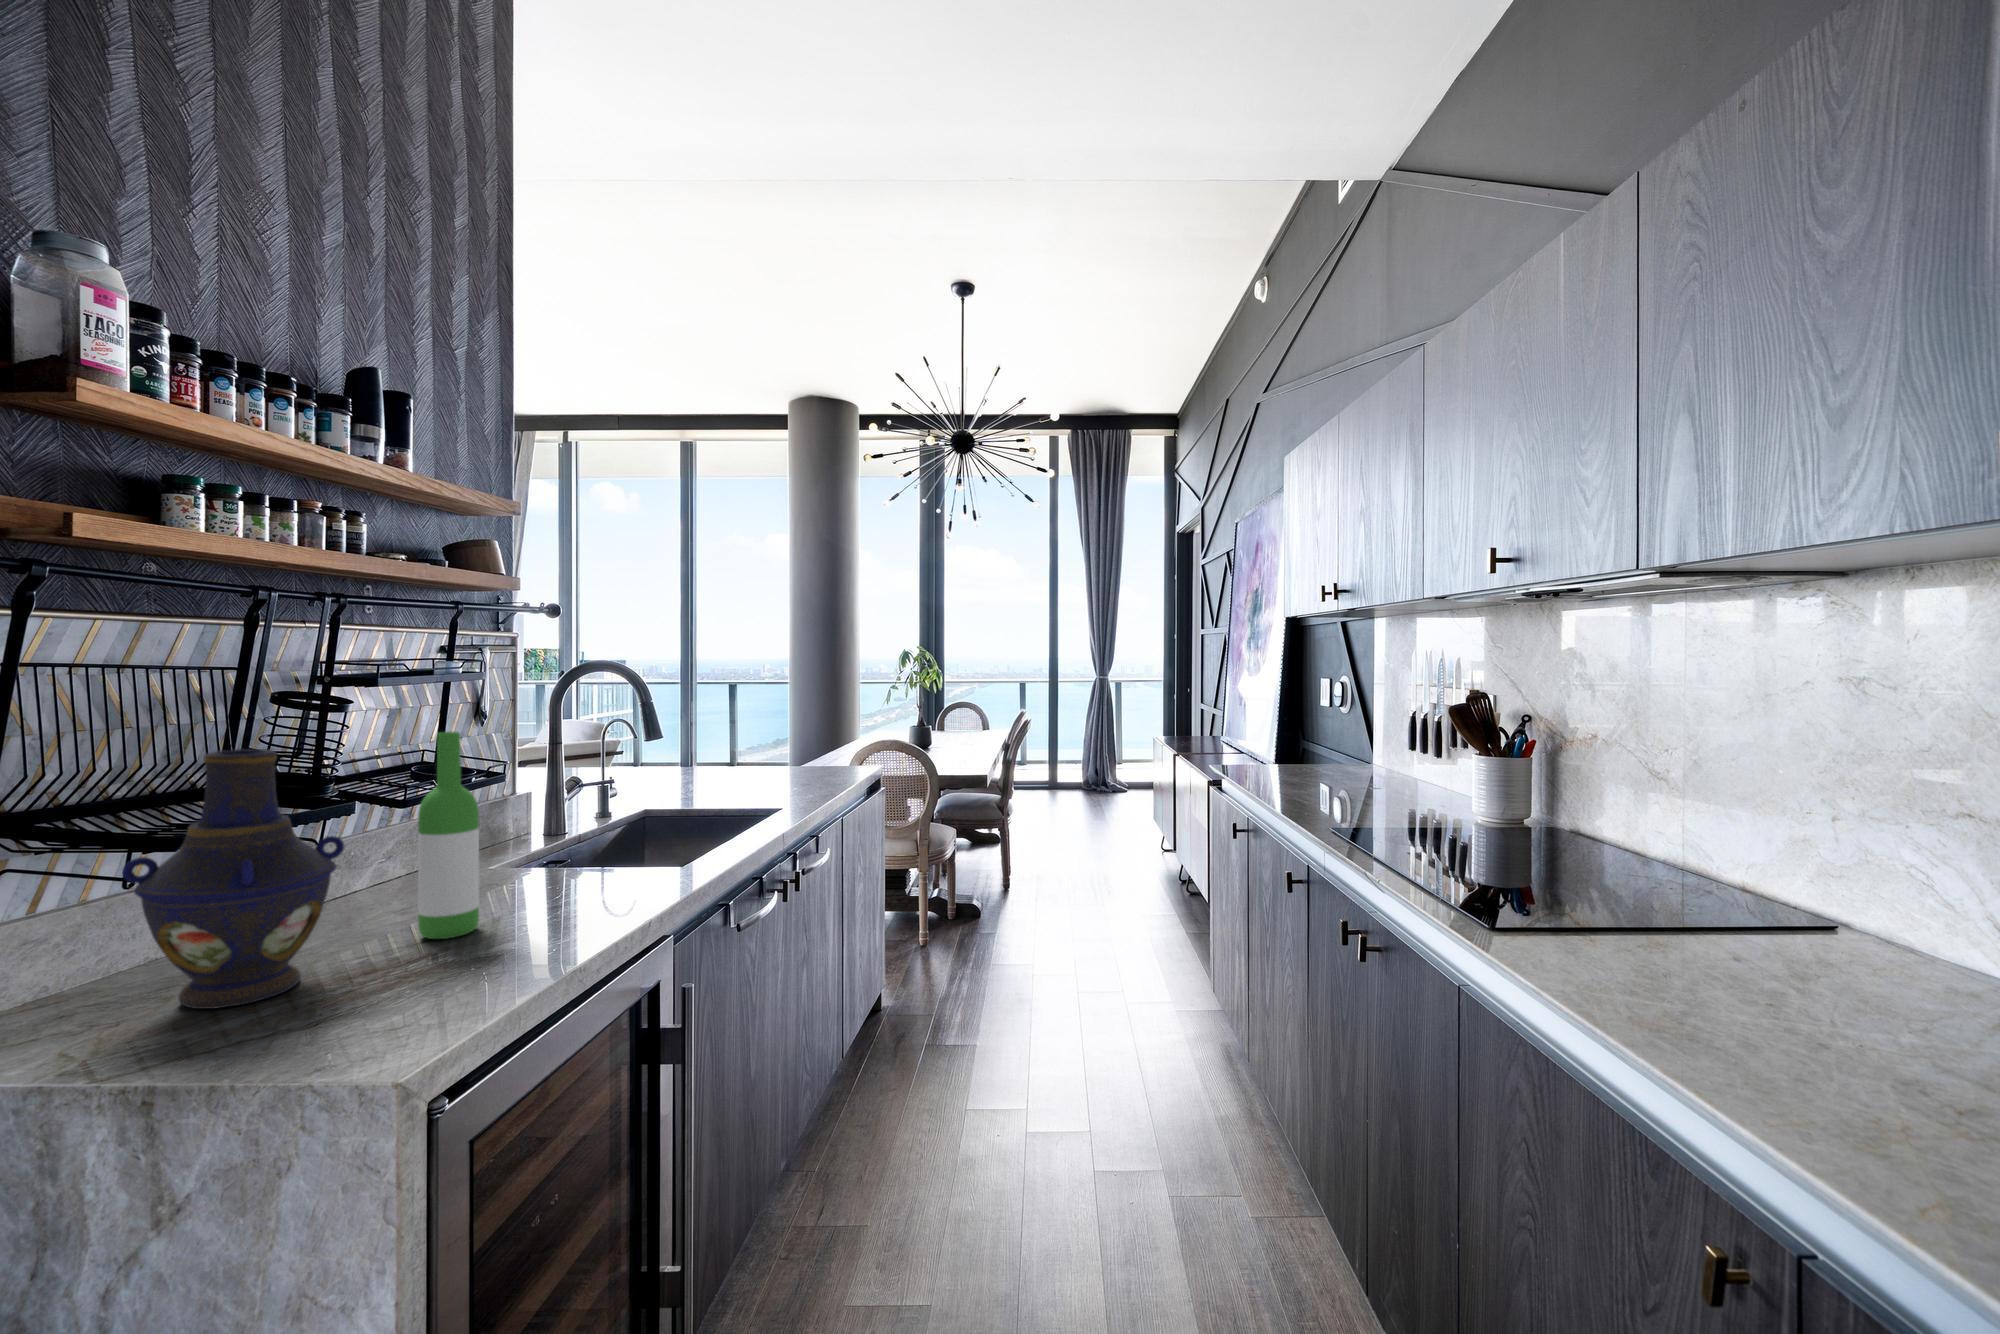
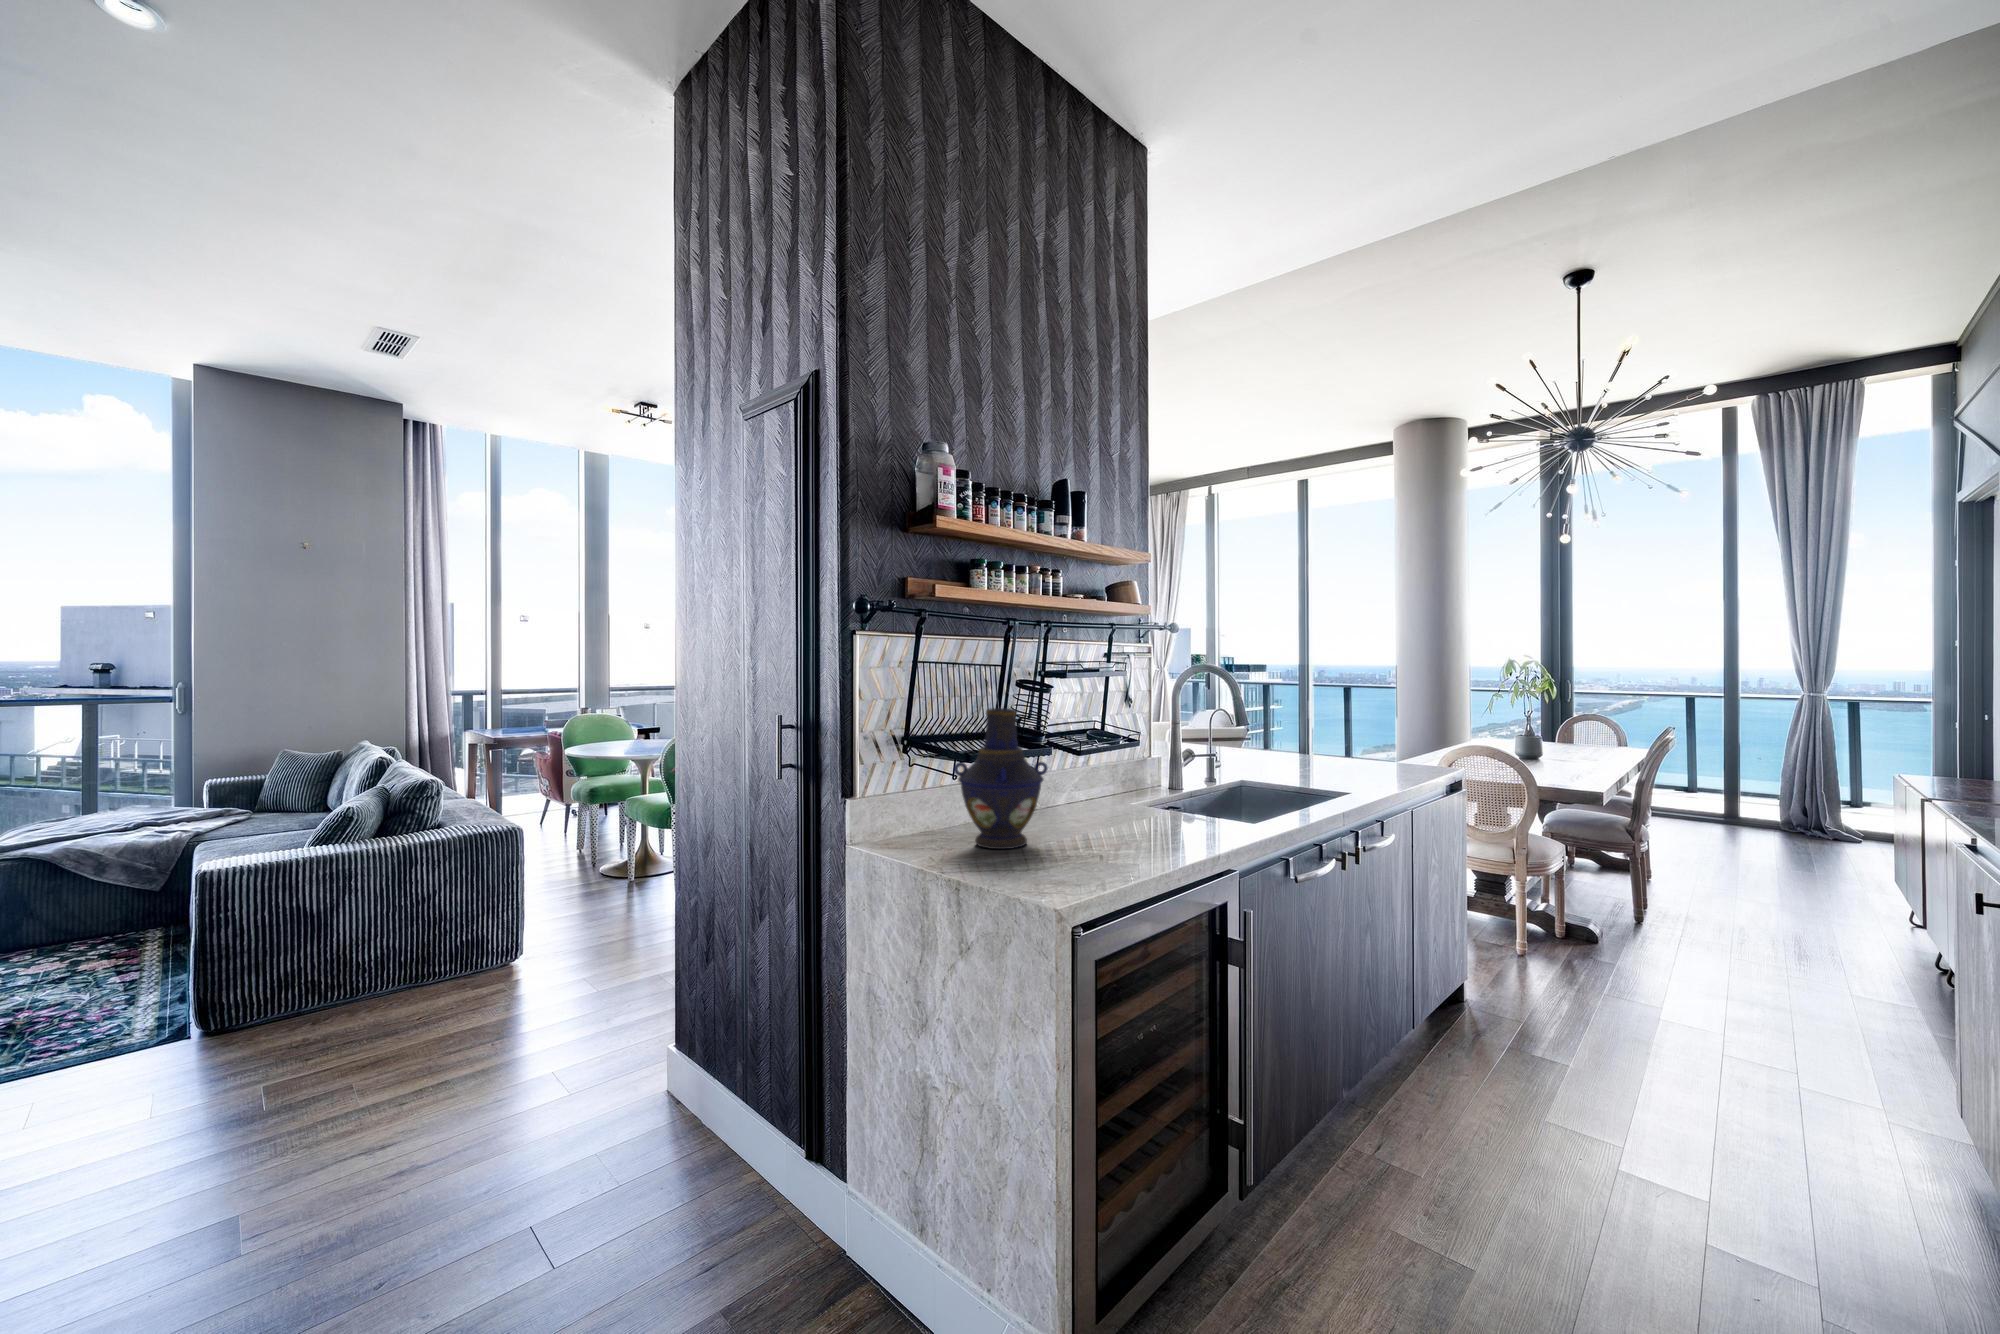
wine bottle: present [418,732,479,939] -> none [1086,705,1119,836]

